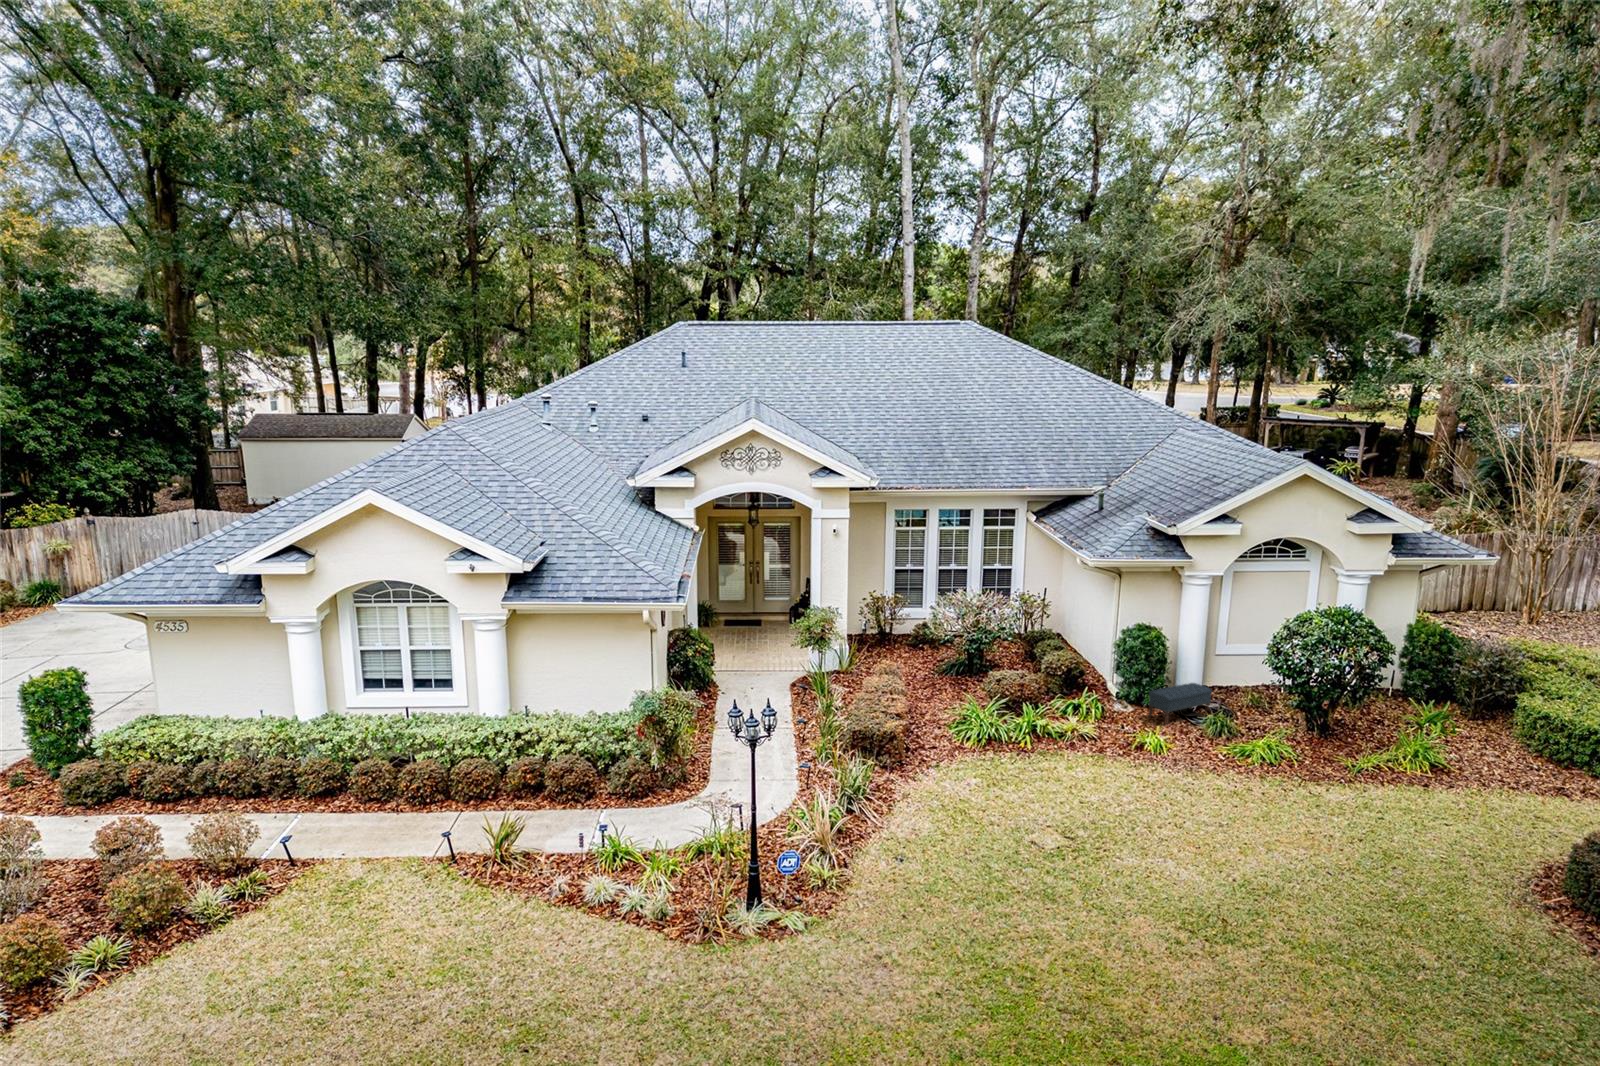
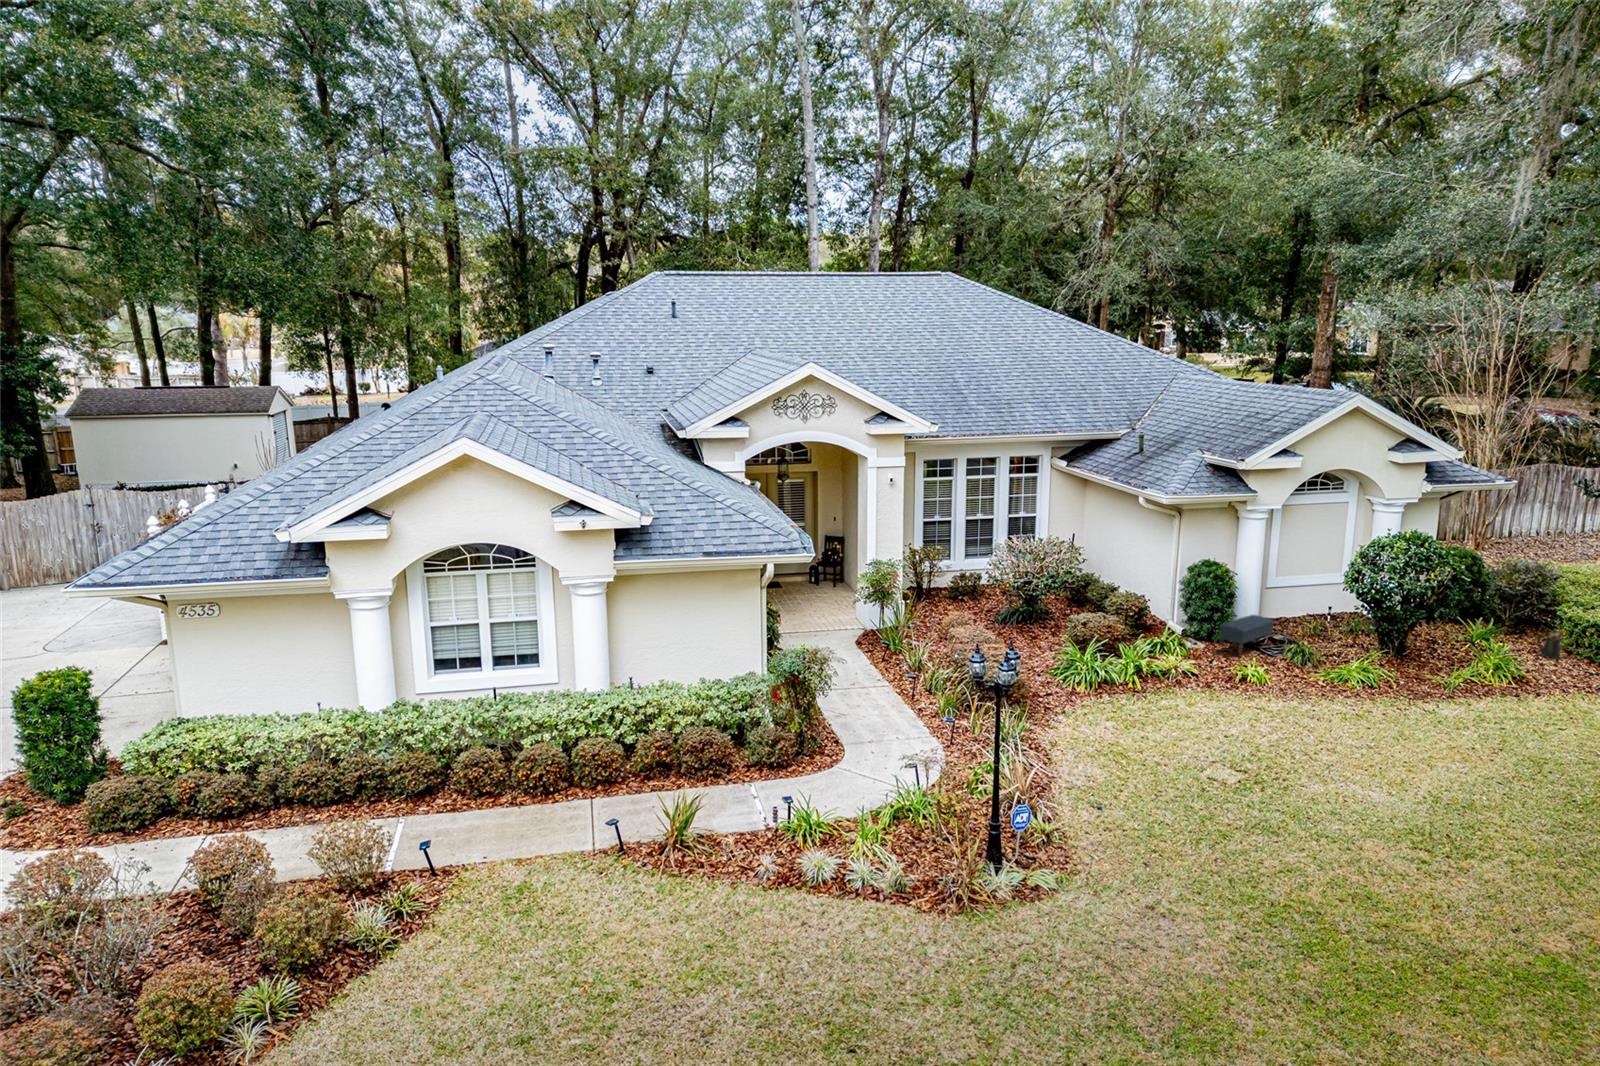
watering can: none [1506,721,1539,752] -> present [1537,631,1563,659]

